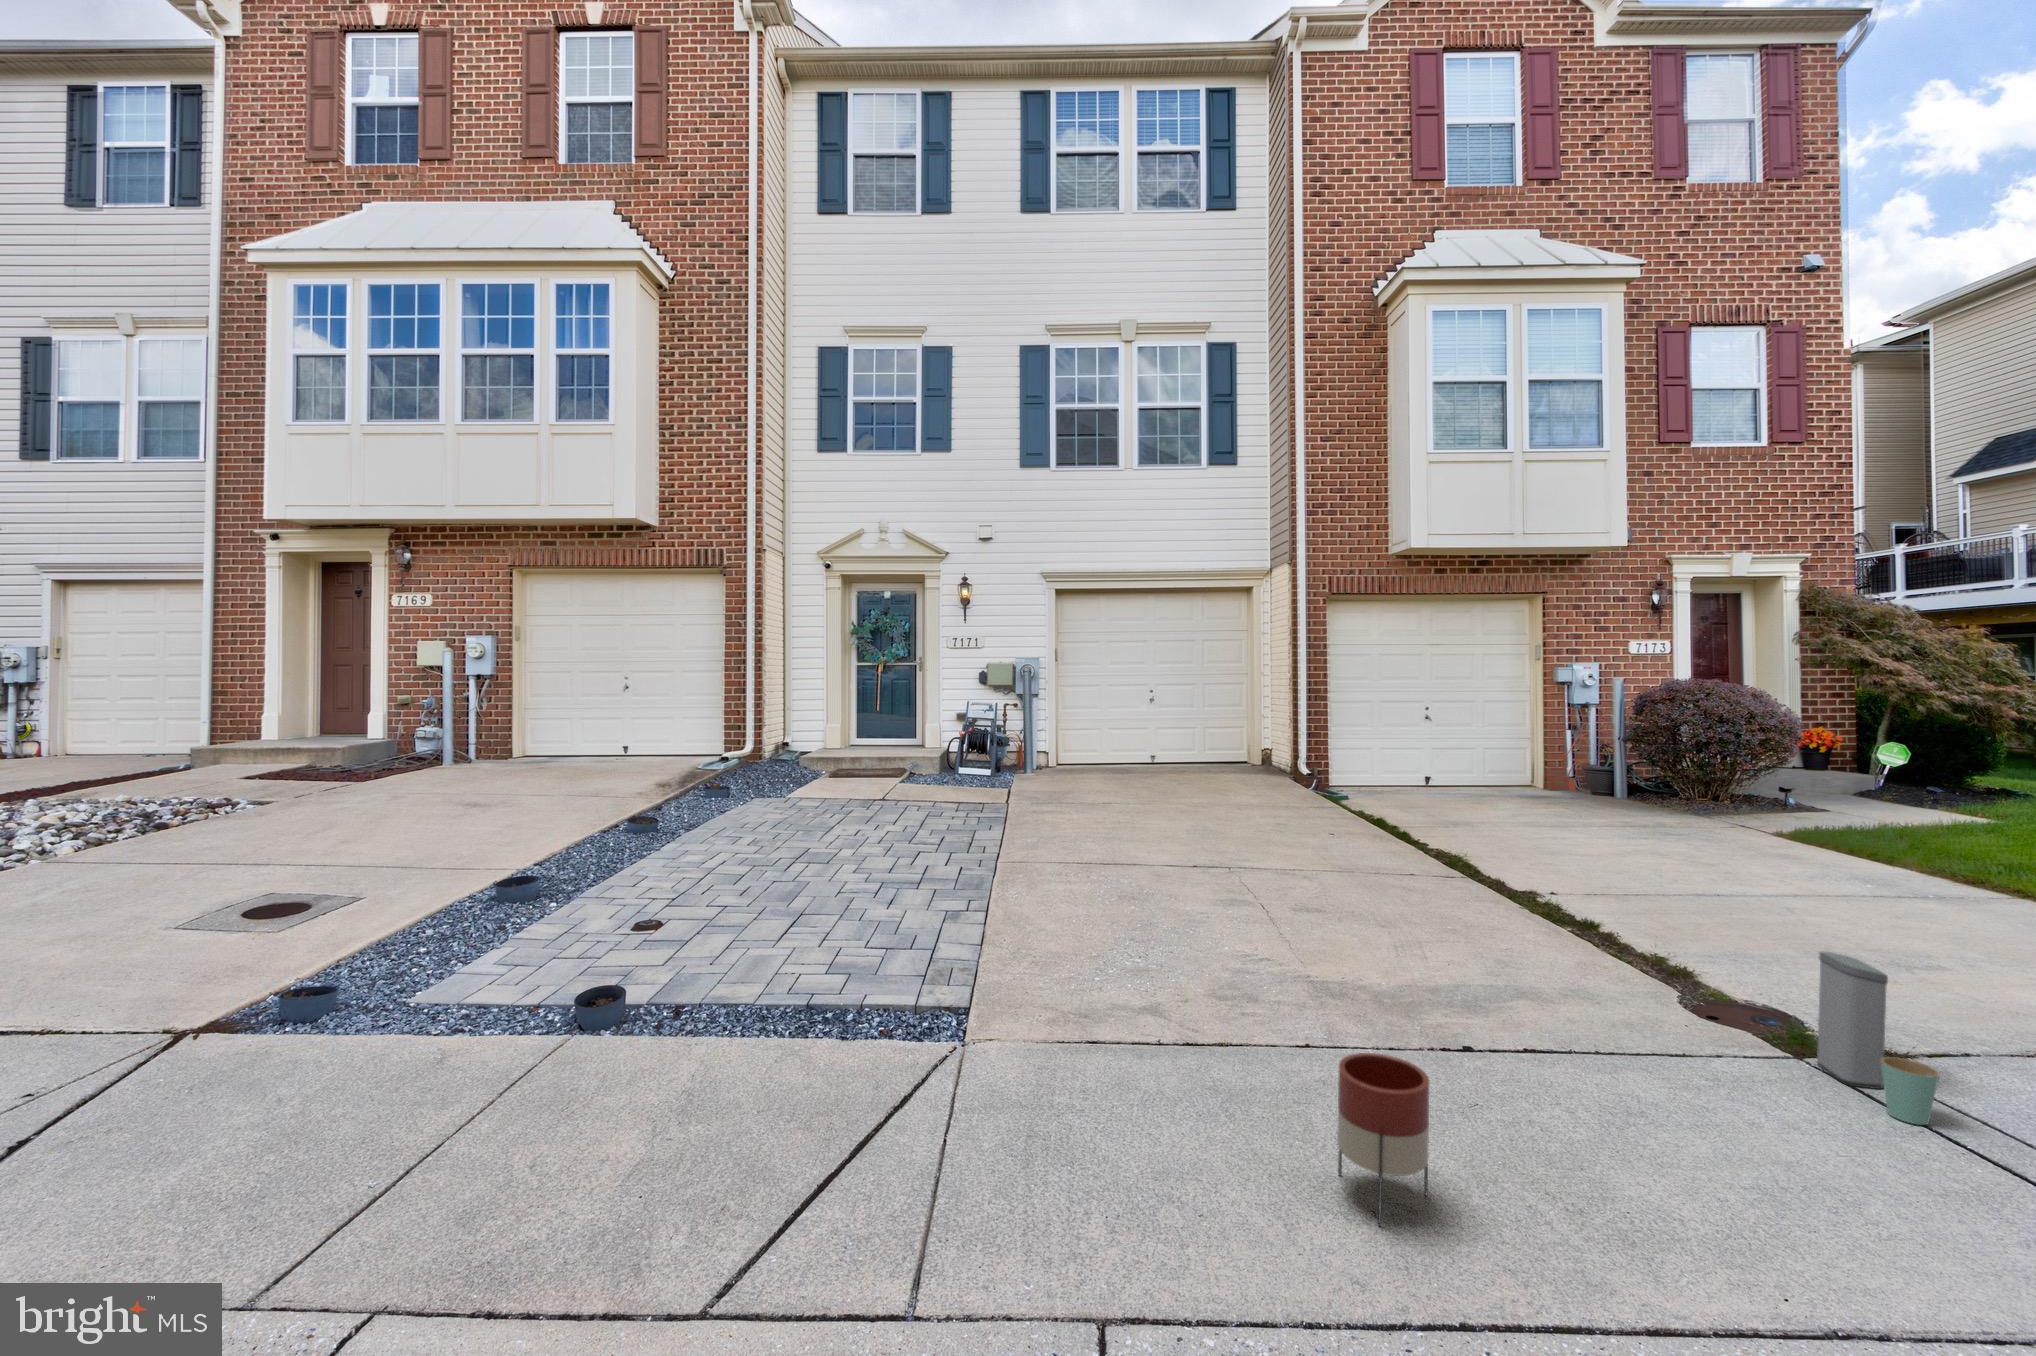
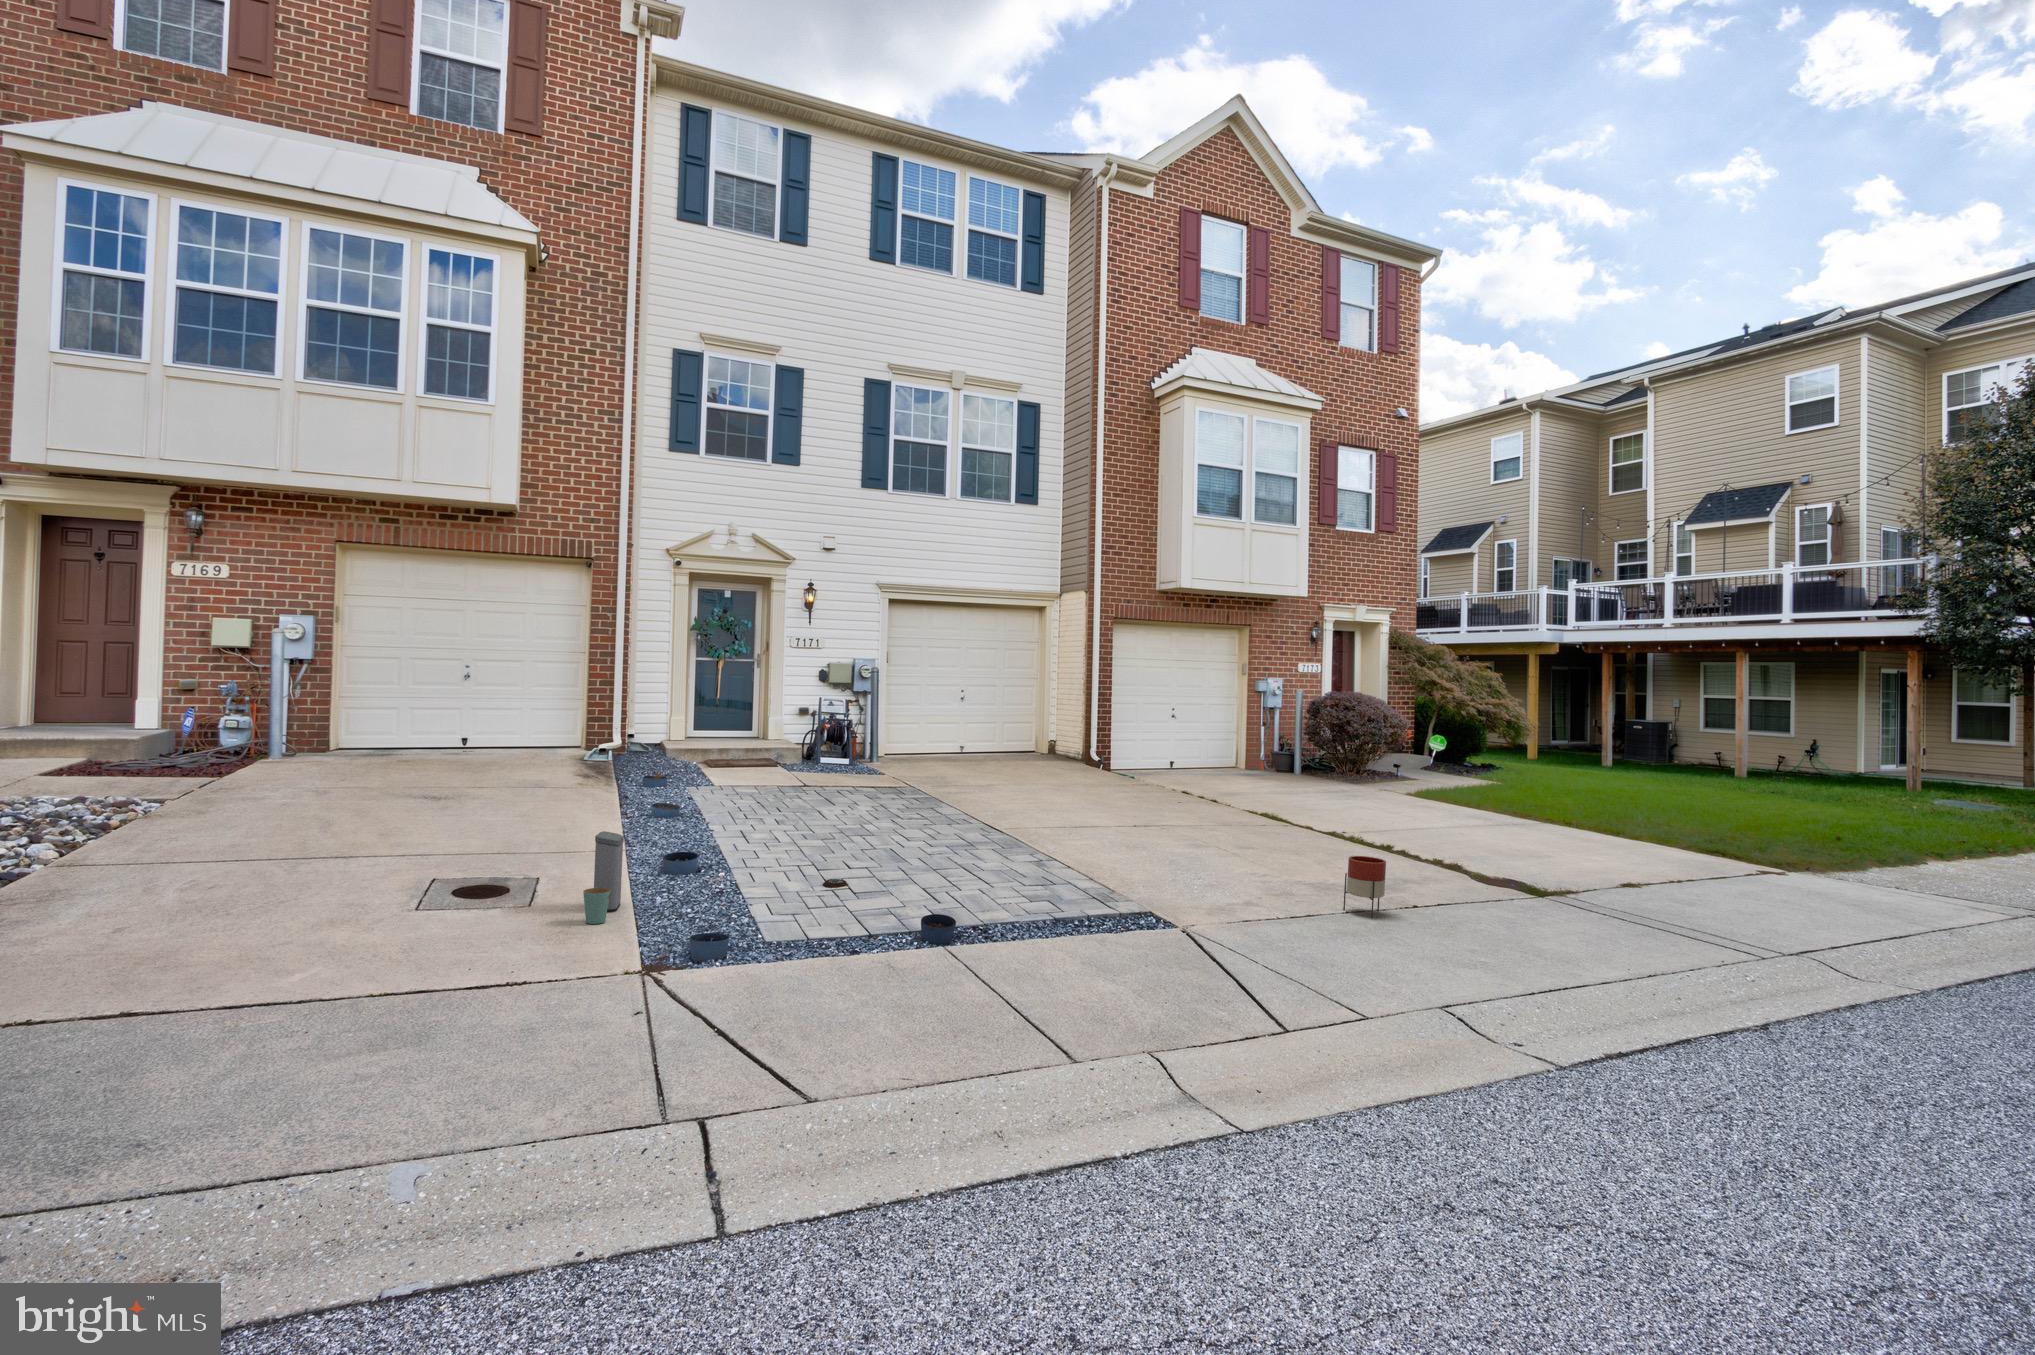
trash can: present [1817,951,1940,1125] -> present [583,831,624,924]

